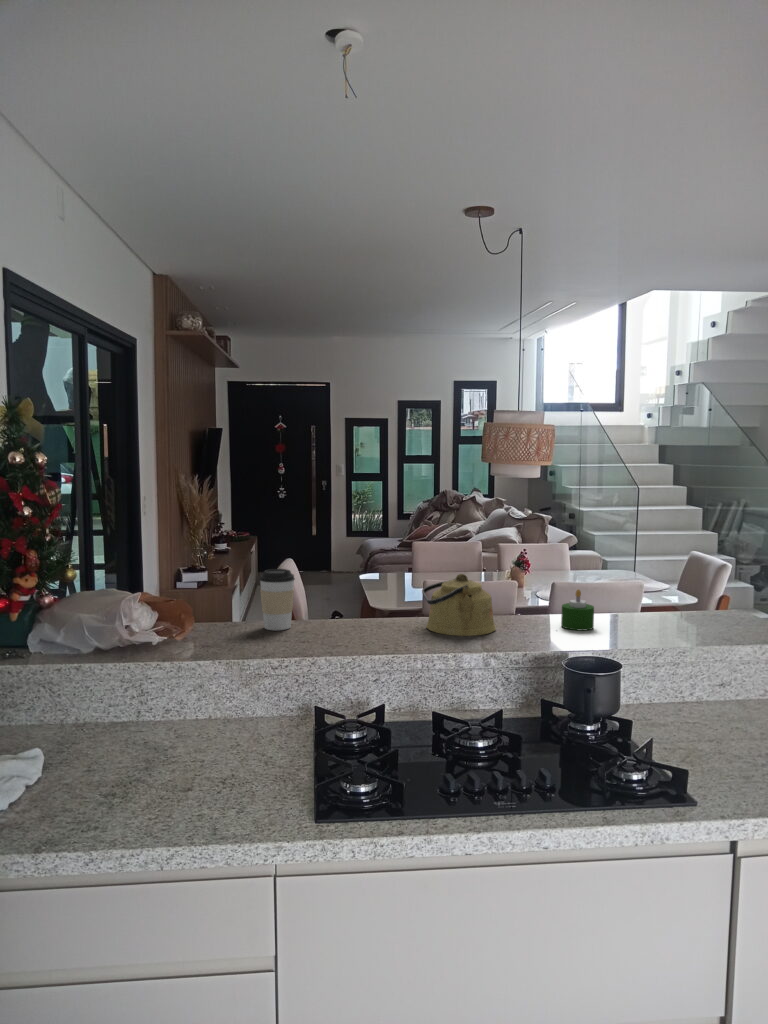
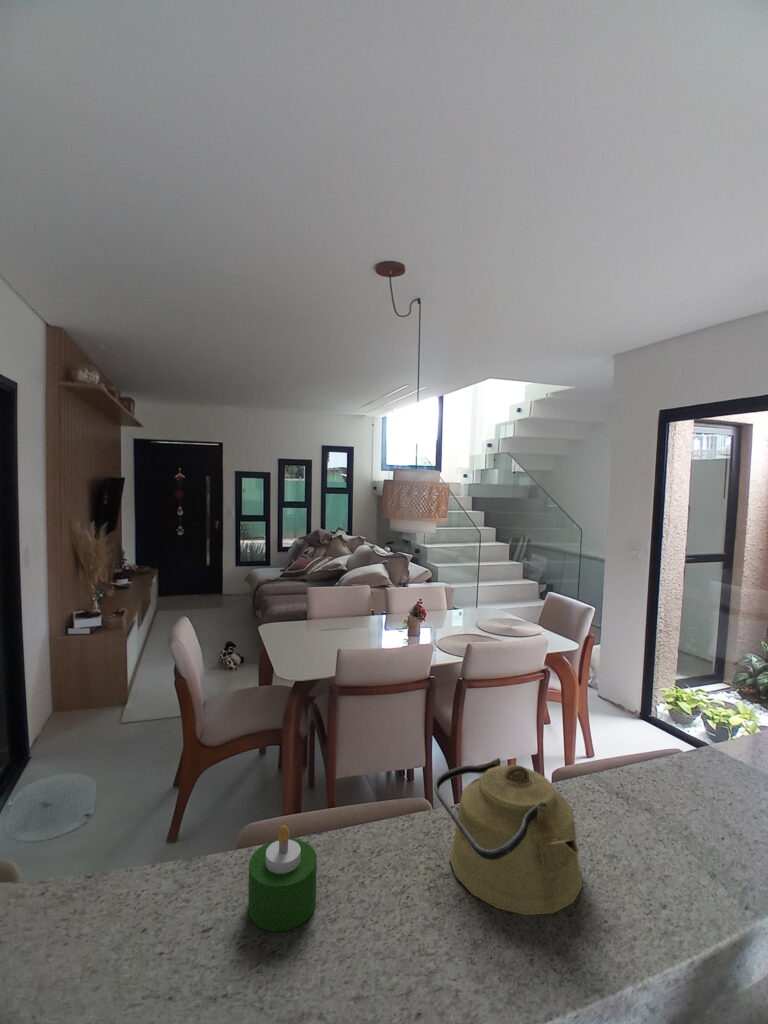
coffee cup: present [260,569,295,630] -> none [103,794,190,962]
candle: present [561,590,594,630] -> present [248,825,317,932]

